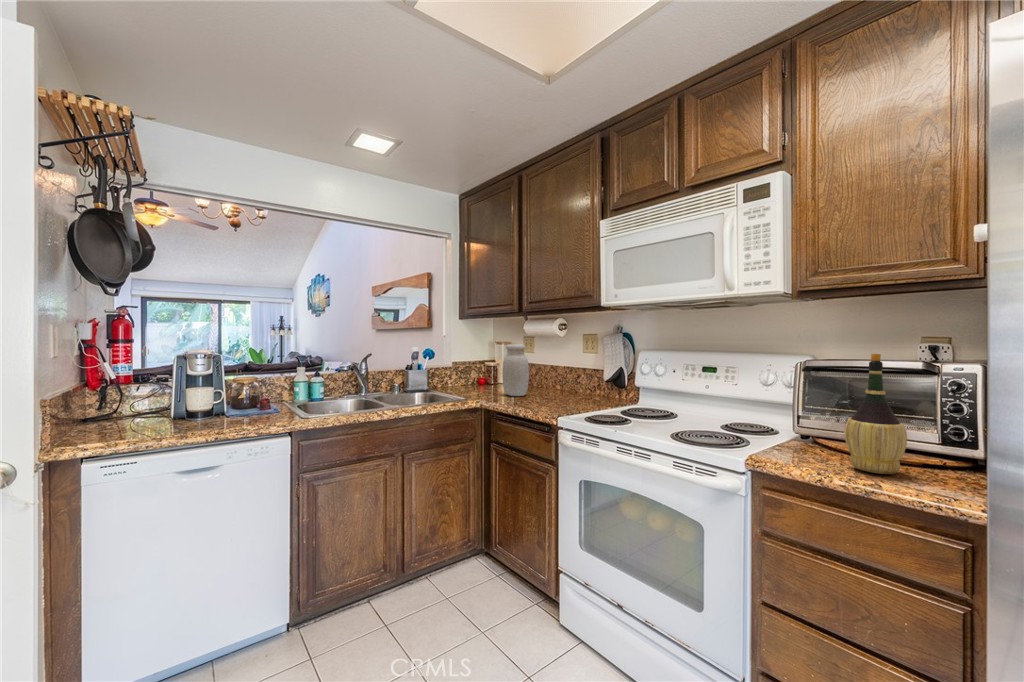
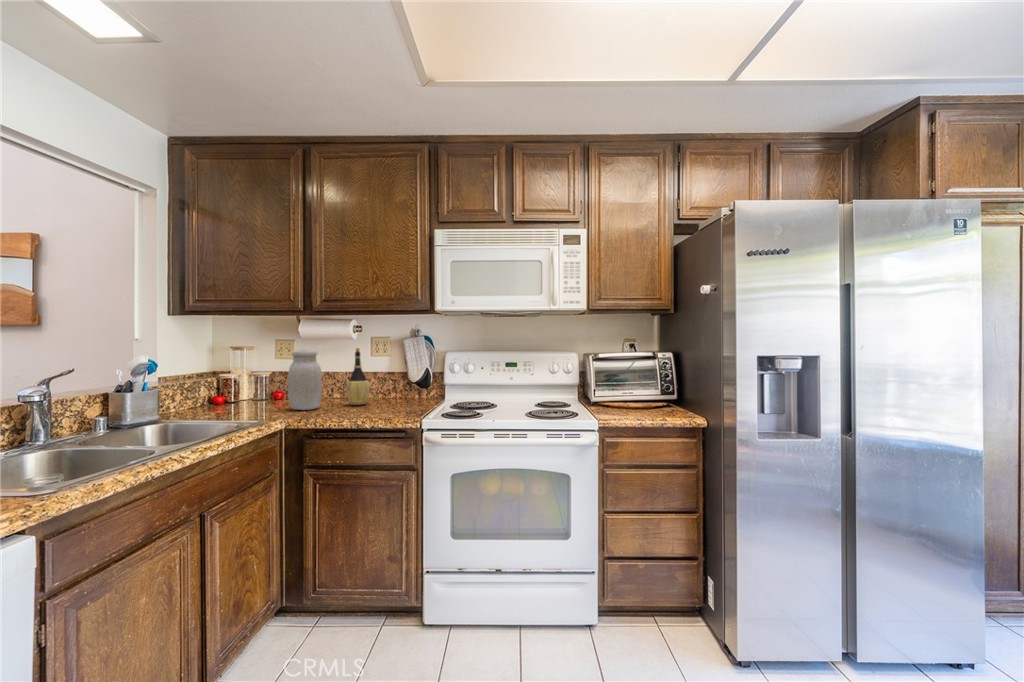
wine bottle: present [845,353,907,474] -> present [346,348,370,405]

